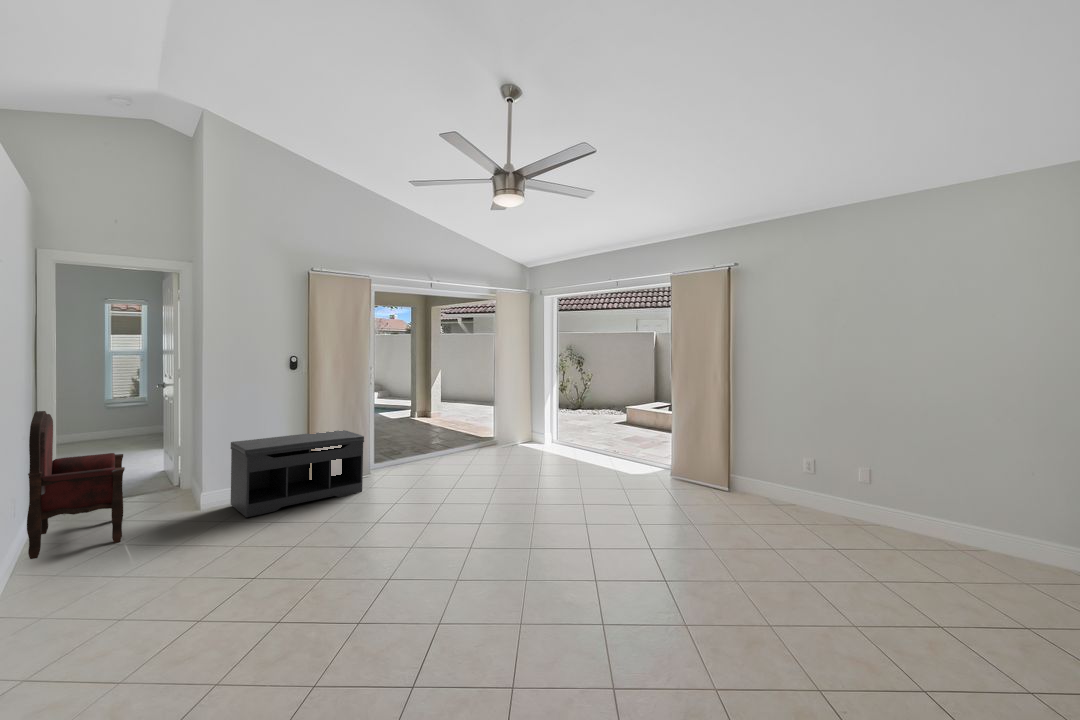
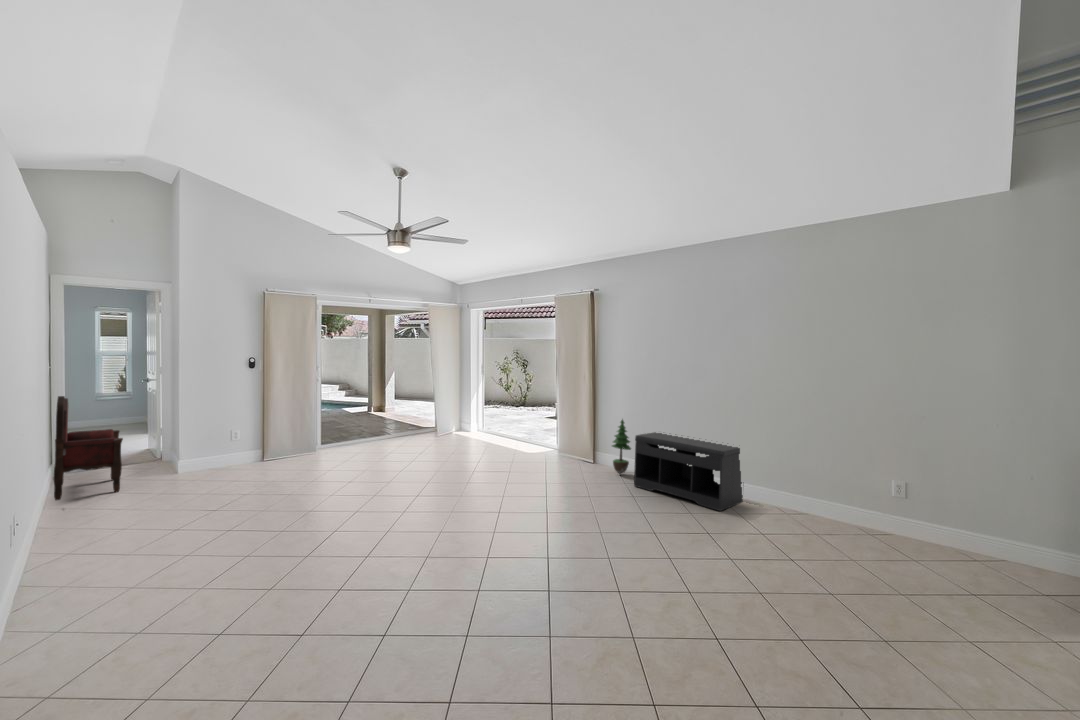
bench: present [231,430,364,517] -> present [634,432,743,511]
potted tree: none [769,432,799,508] -> present [612,419,631,474]

